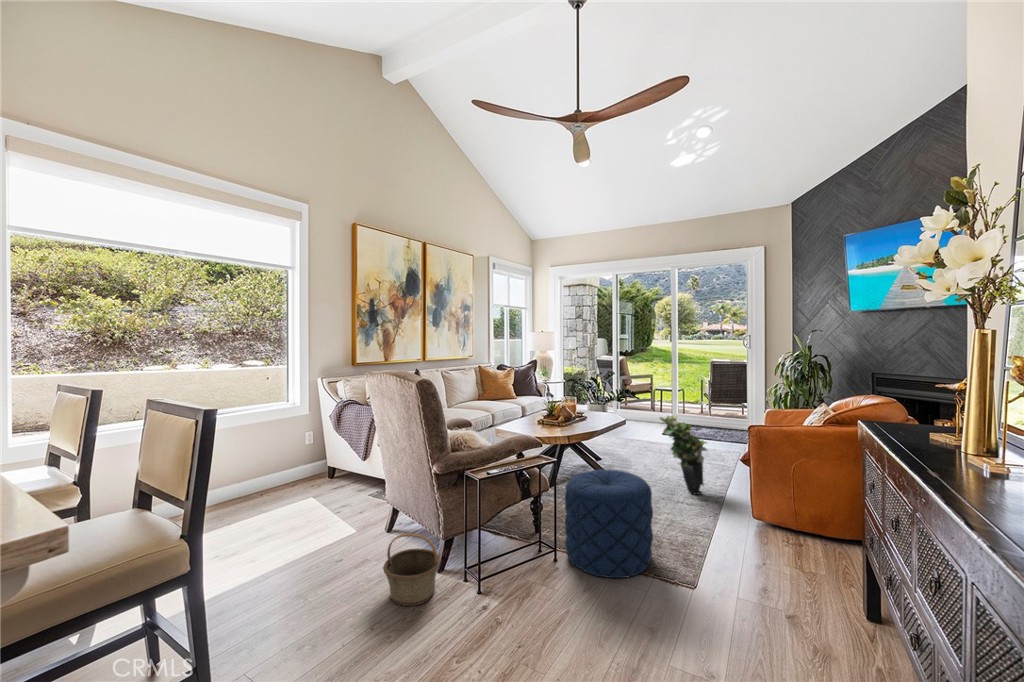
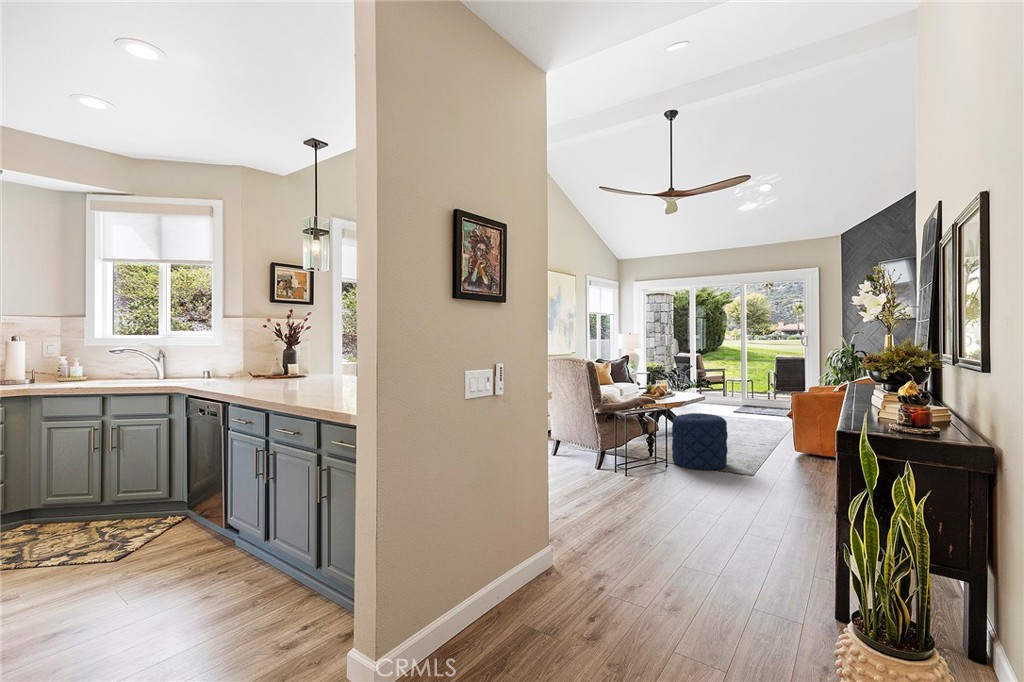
potted plant: present [660,416,708,495] -> none [730,388,767,443]
basket: present [383,533,440,606] -> none [574,438,605,474]

